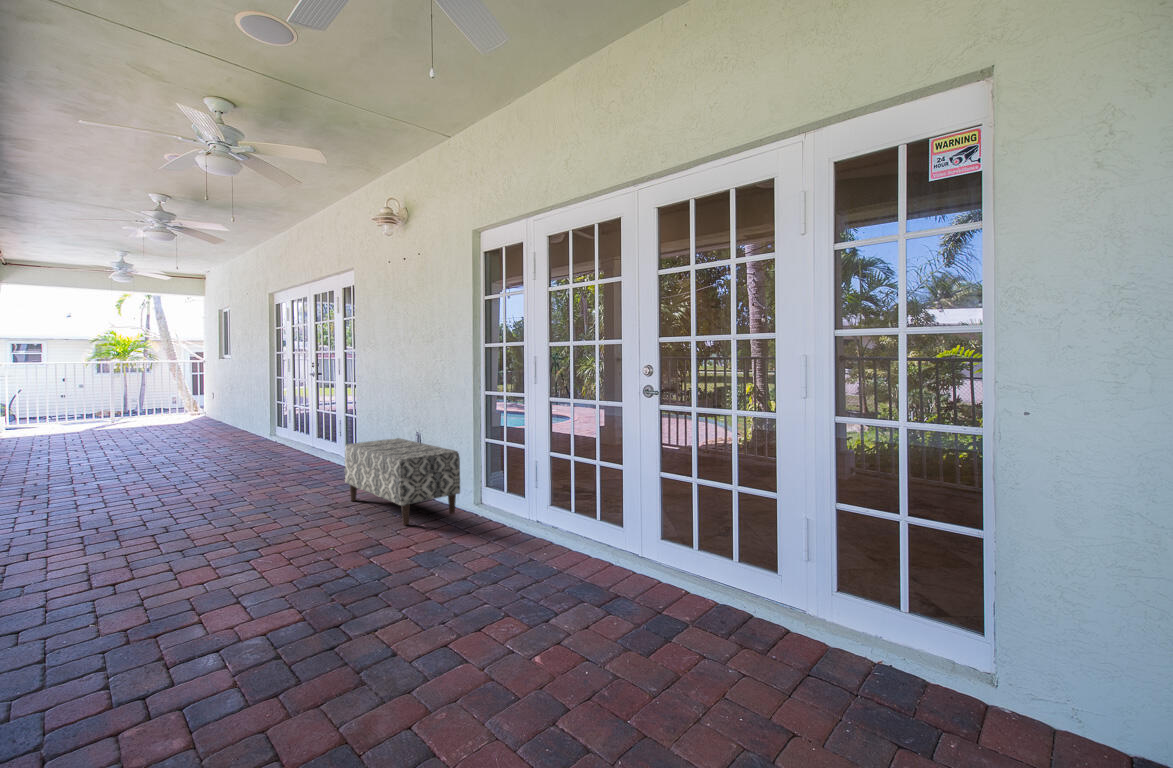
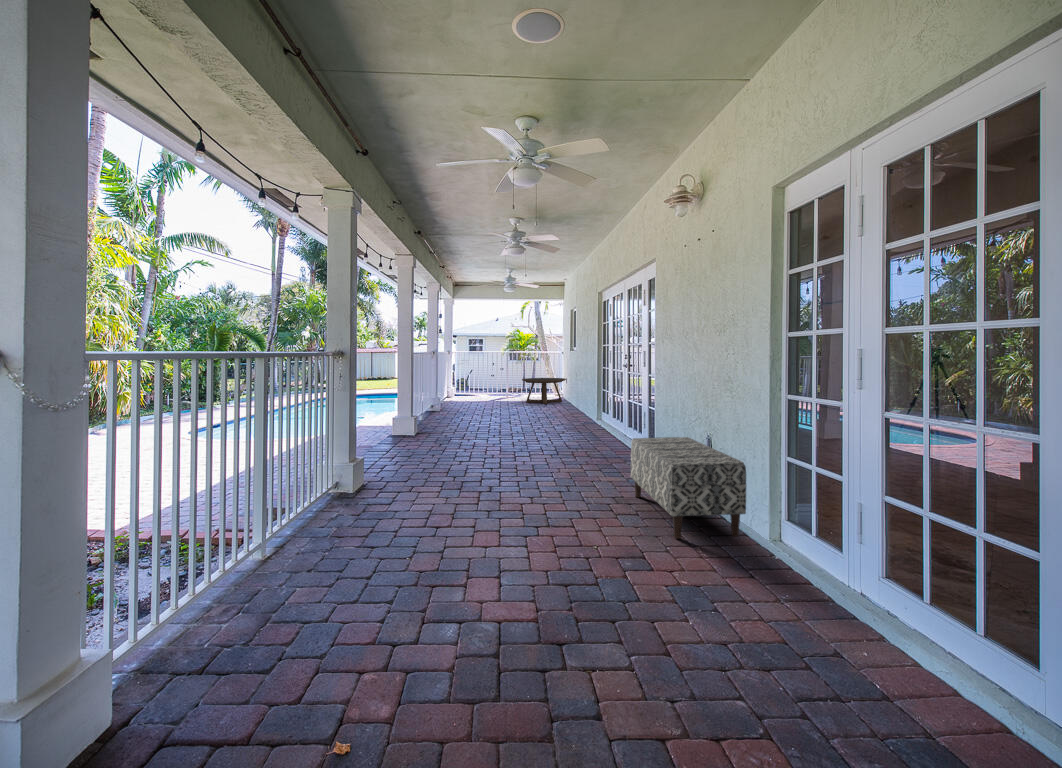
coffee table: none [143,393,213,426] -> present [522,378,566,404]

